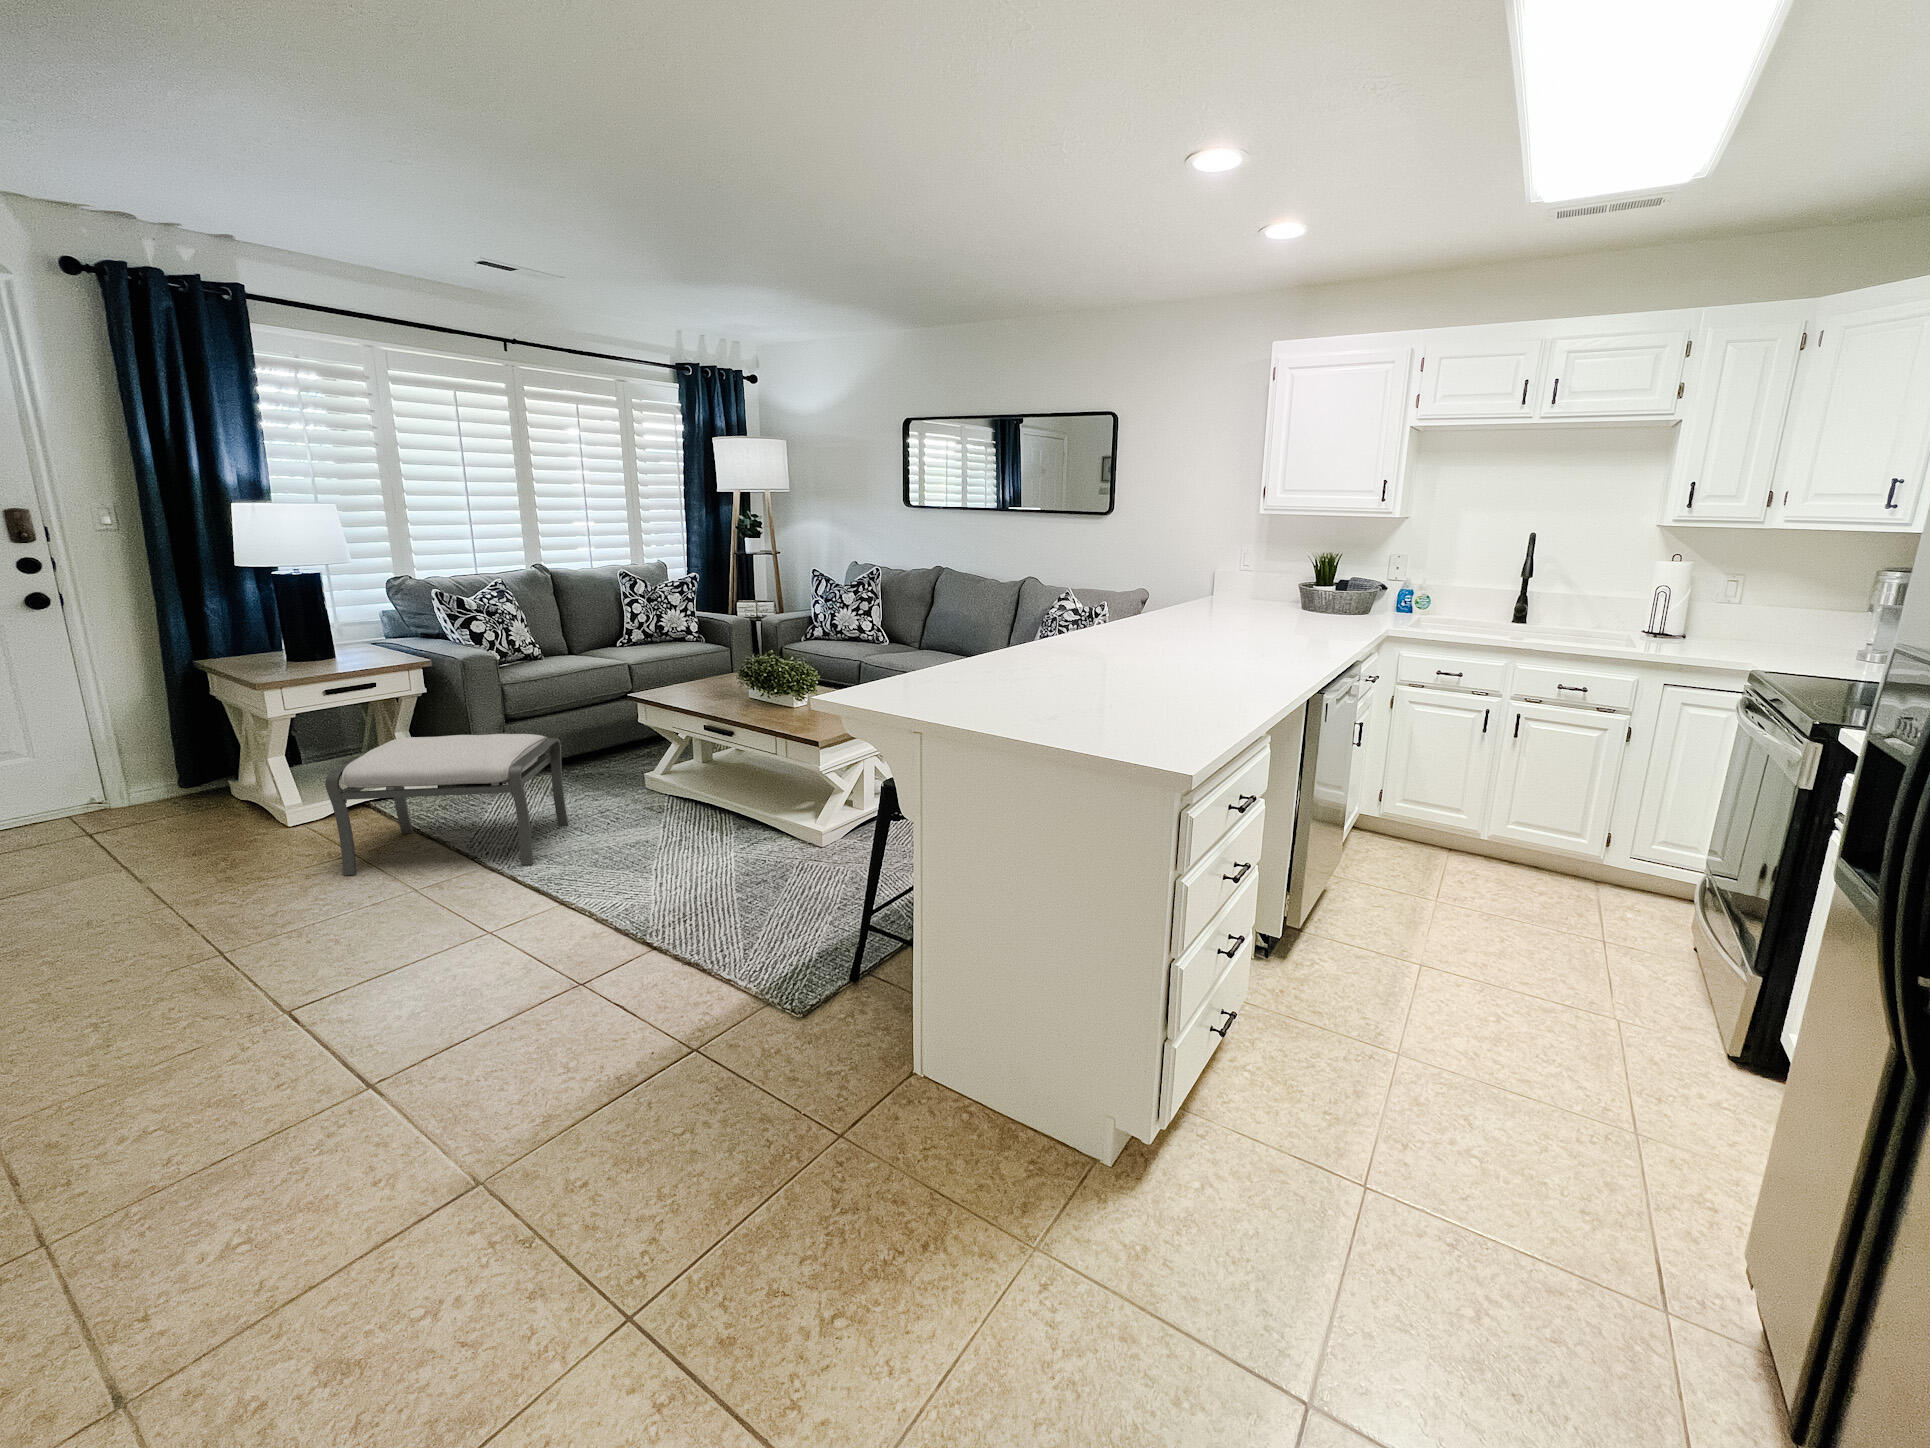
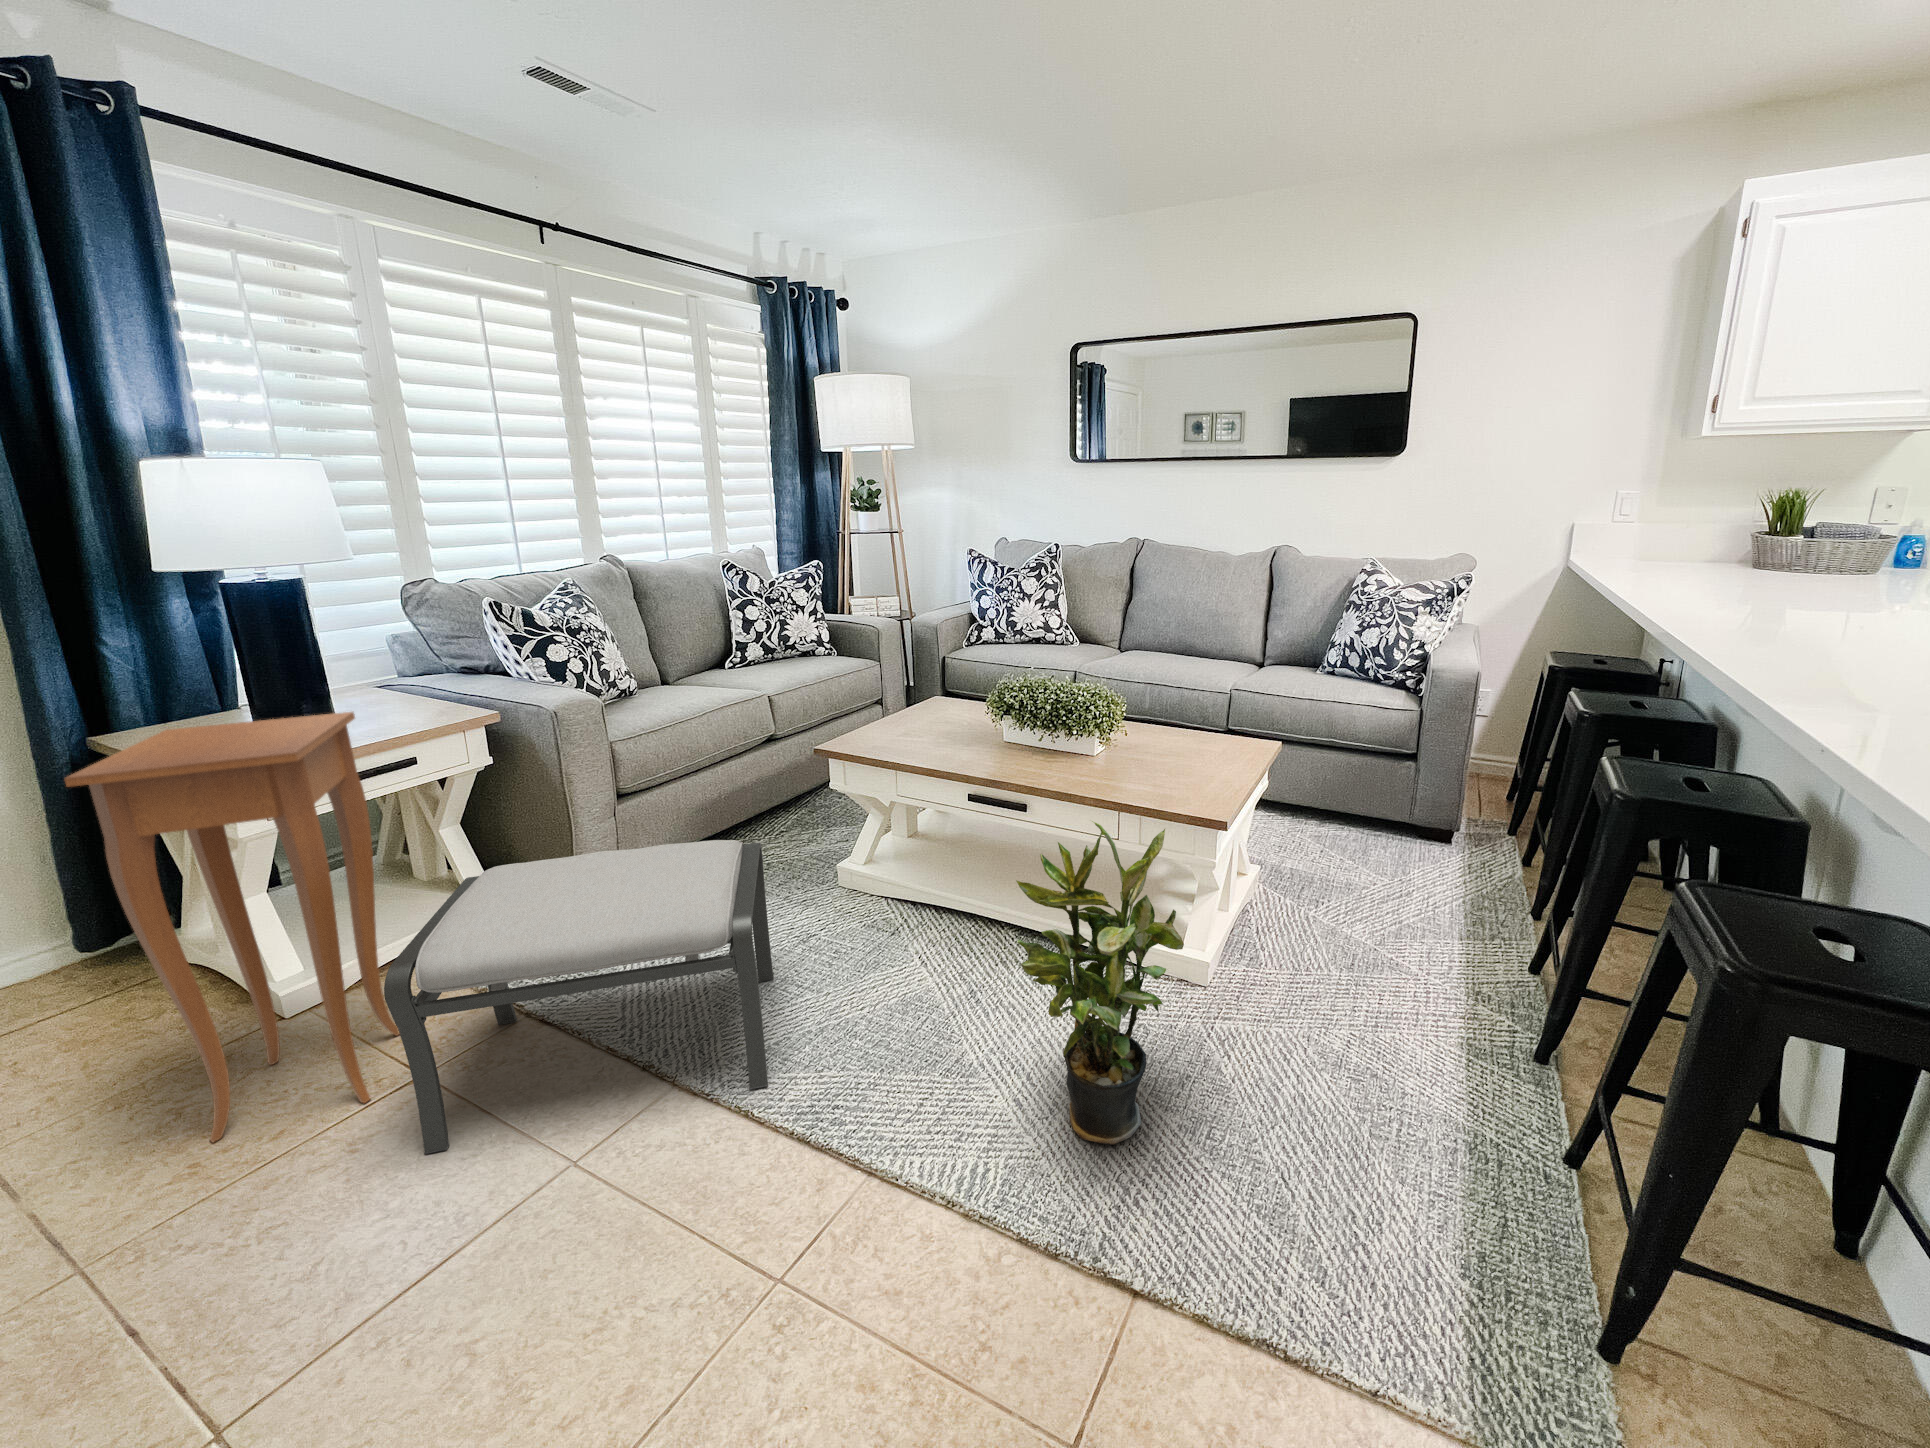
side table: none [185,647,349,865] -> present [65,712,399,1142]
potted plant: none [633,719,738,895] -> present [1016,821,1184,1145]

